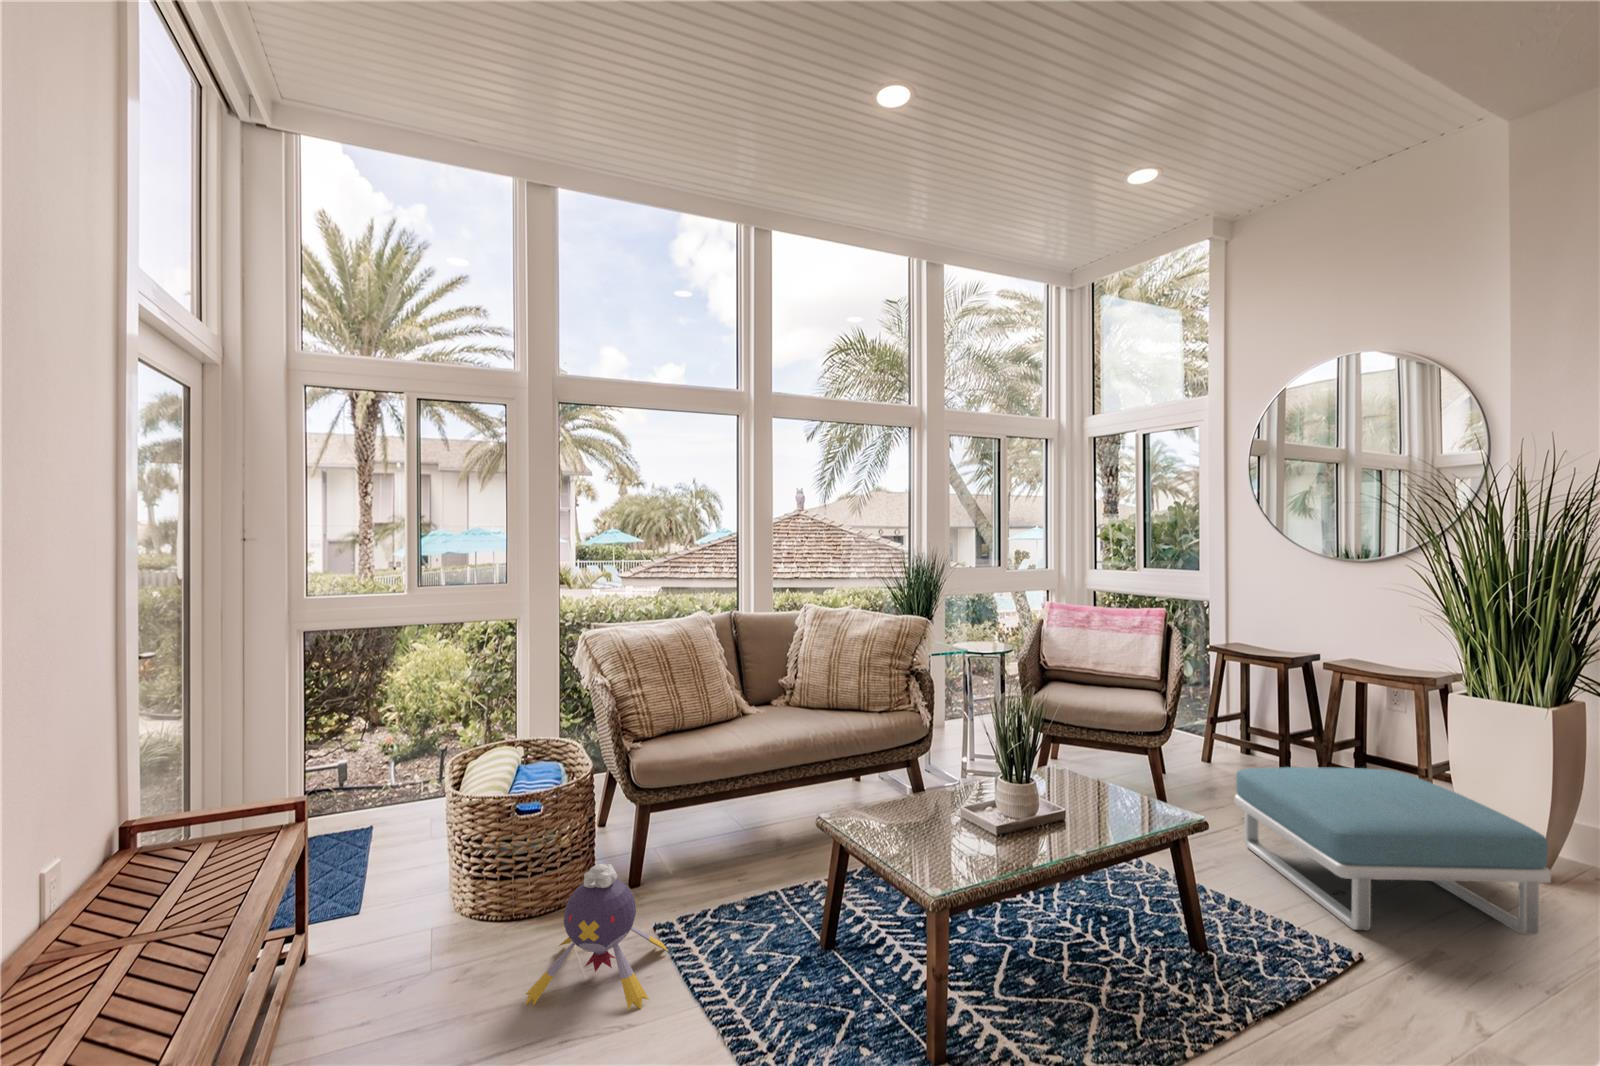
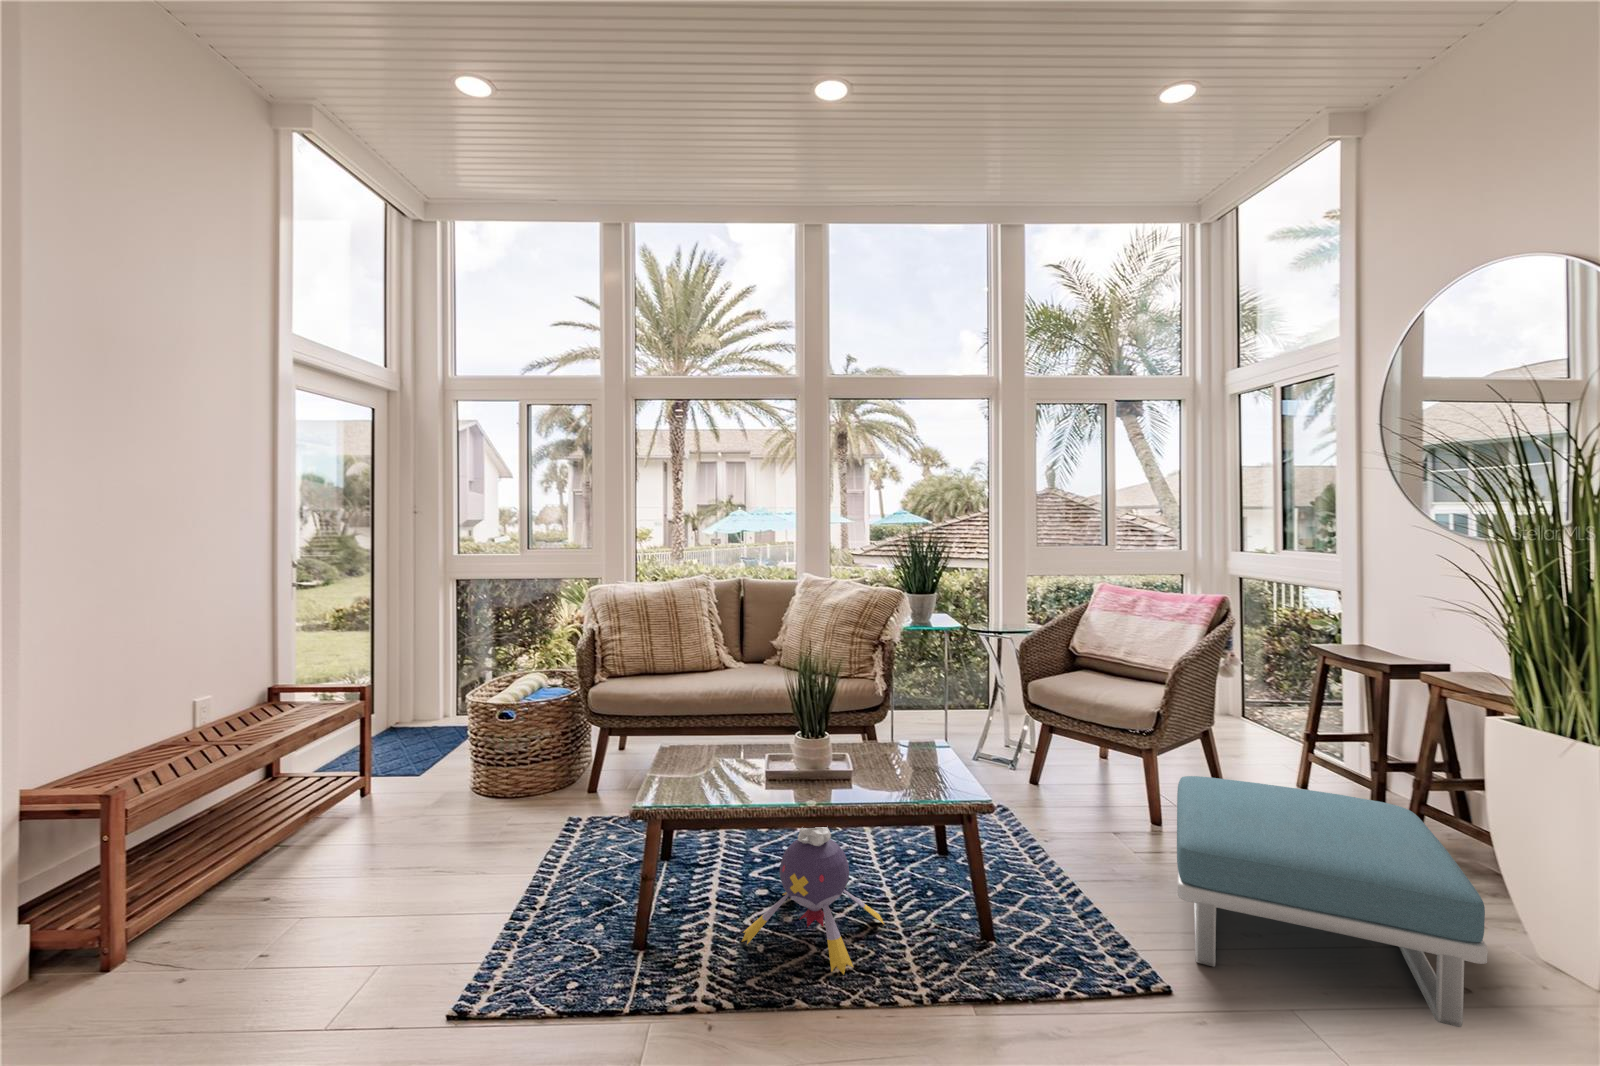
plush toy: present [525,864,668,1009] -> present [742,827,884,975]

